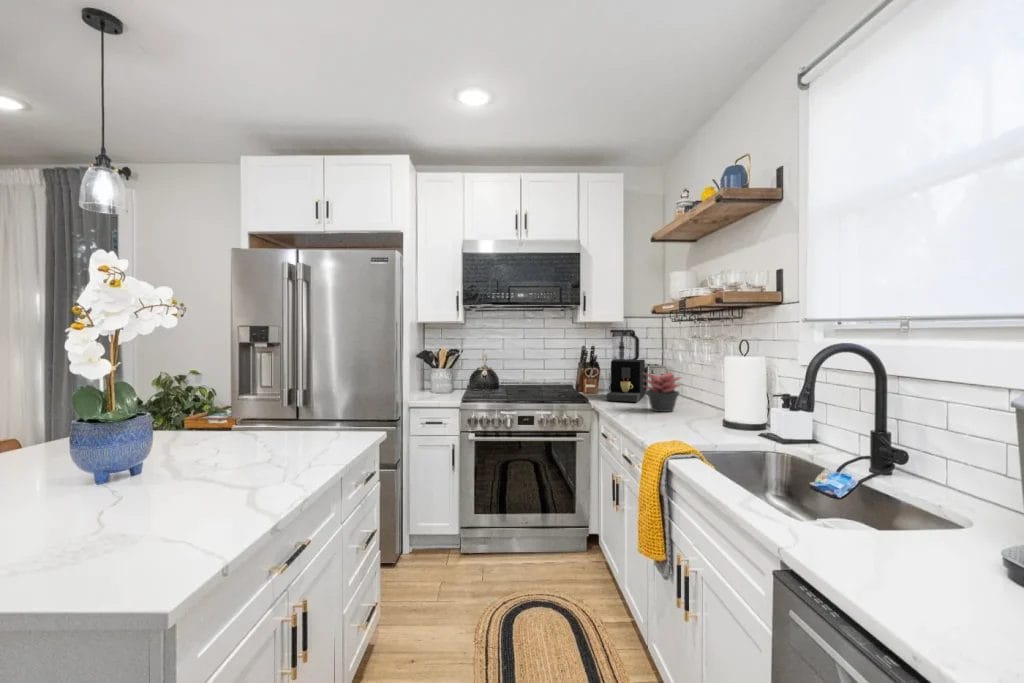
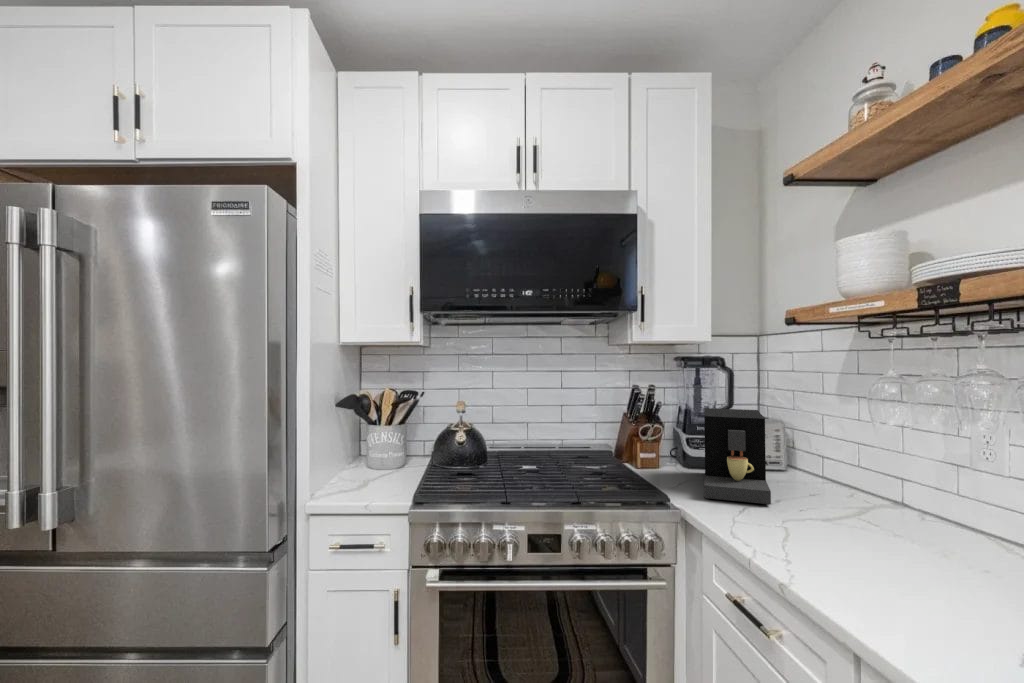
succulent plant: present [645,372,681,412] -> none [810,451,910,551]

